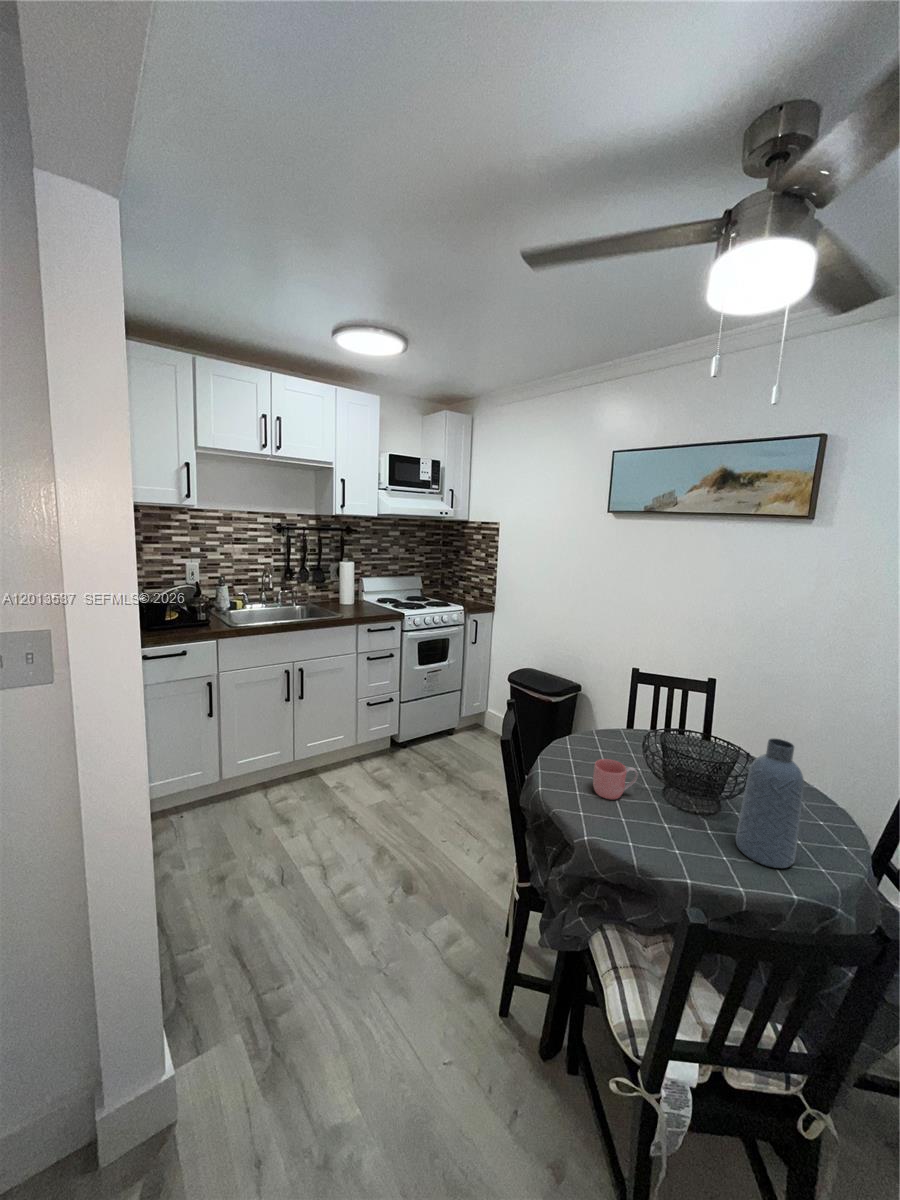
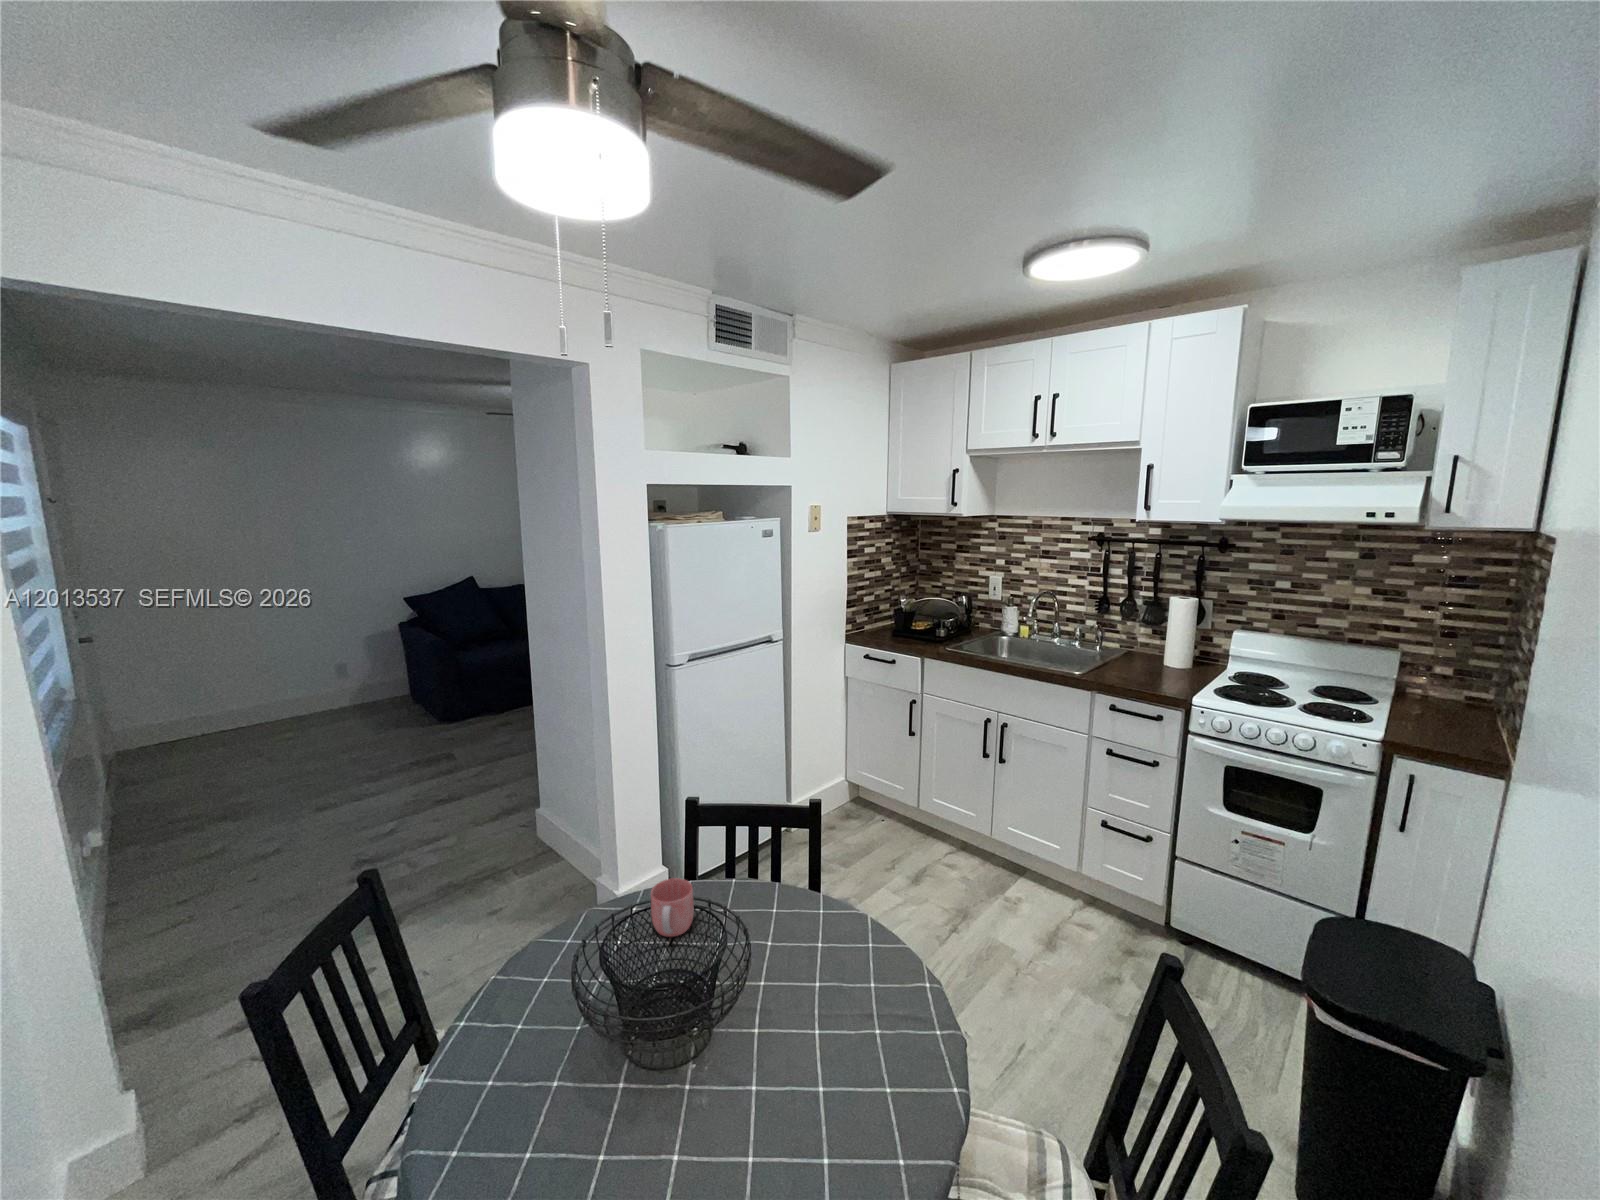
vase: present [736,739,804,868] -> none [473,897,561,1099]

